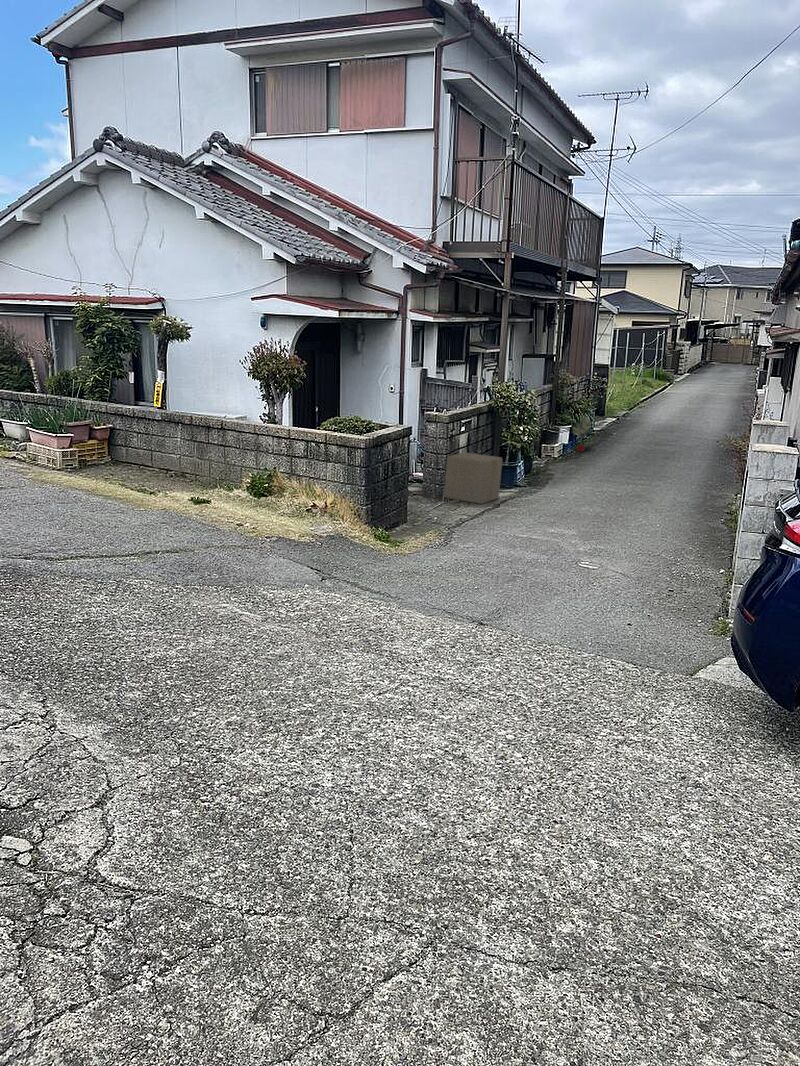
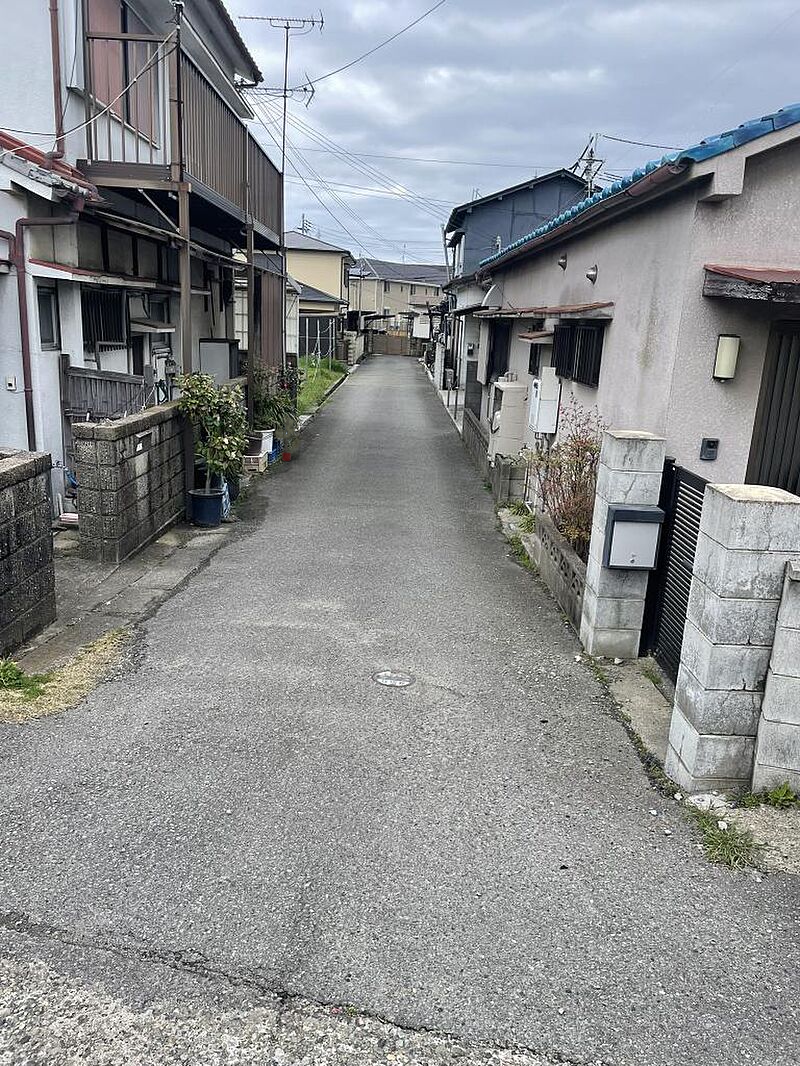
cardboard box: present [444,453,502,504] -> none [119,484,209,567]

